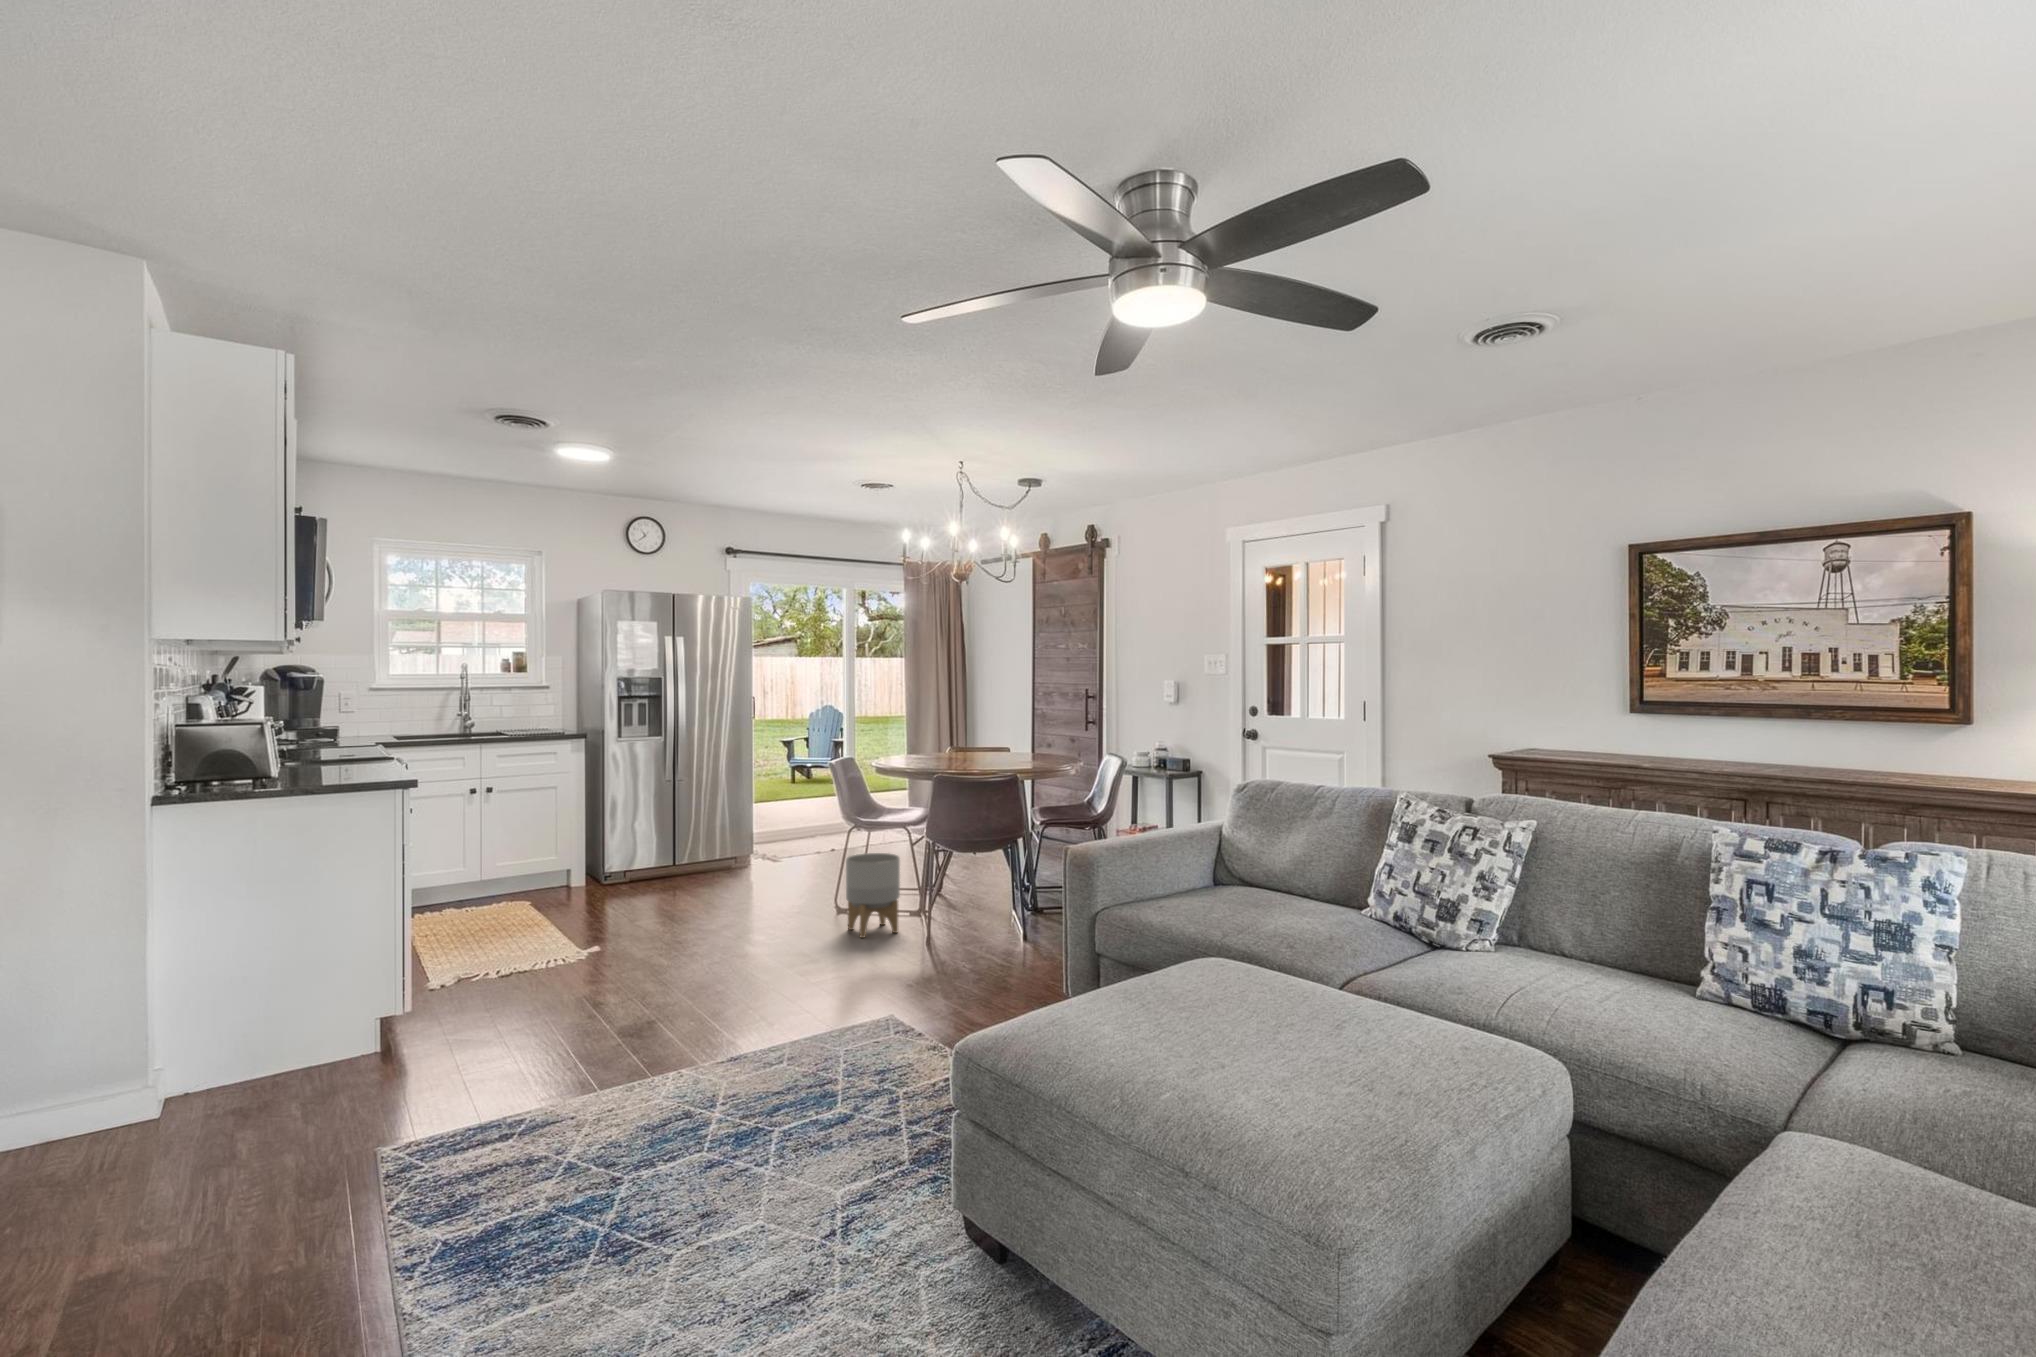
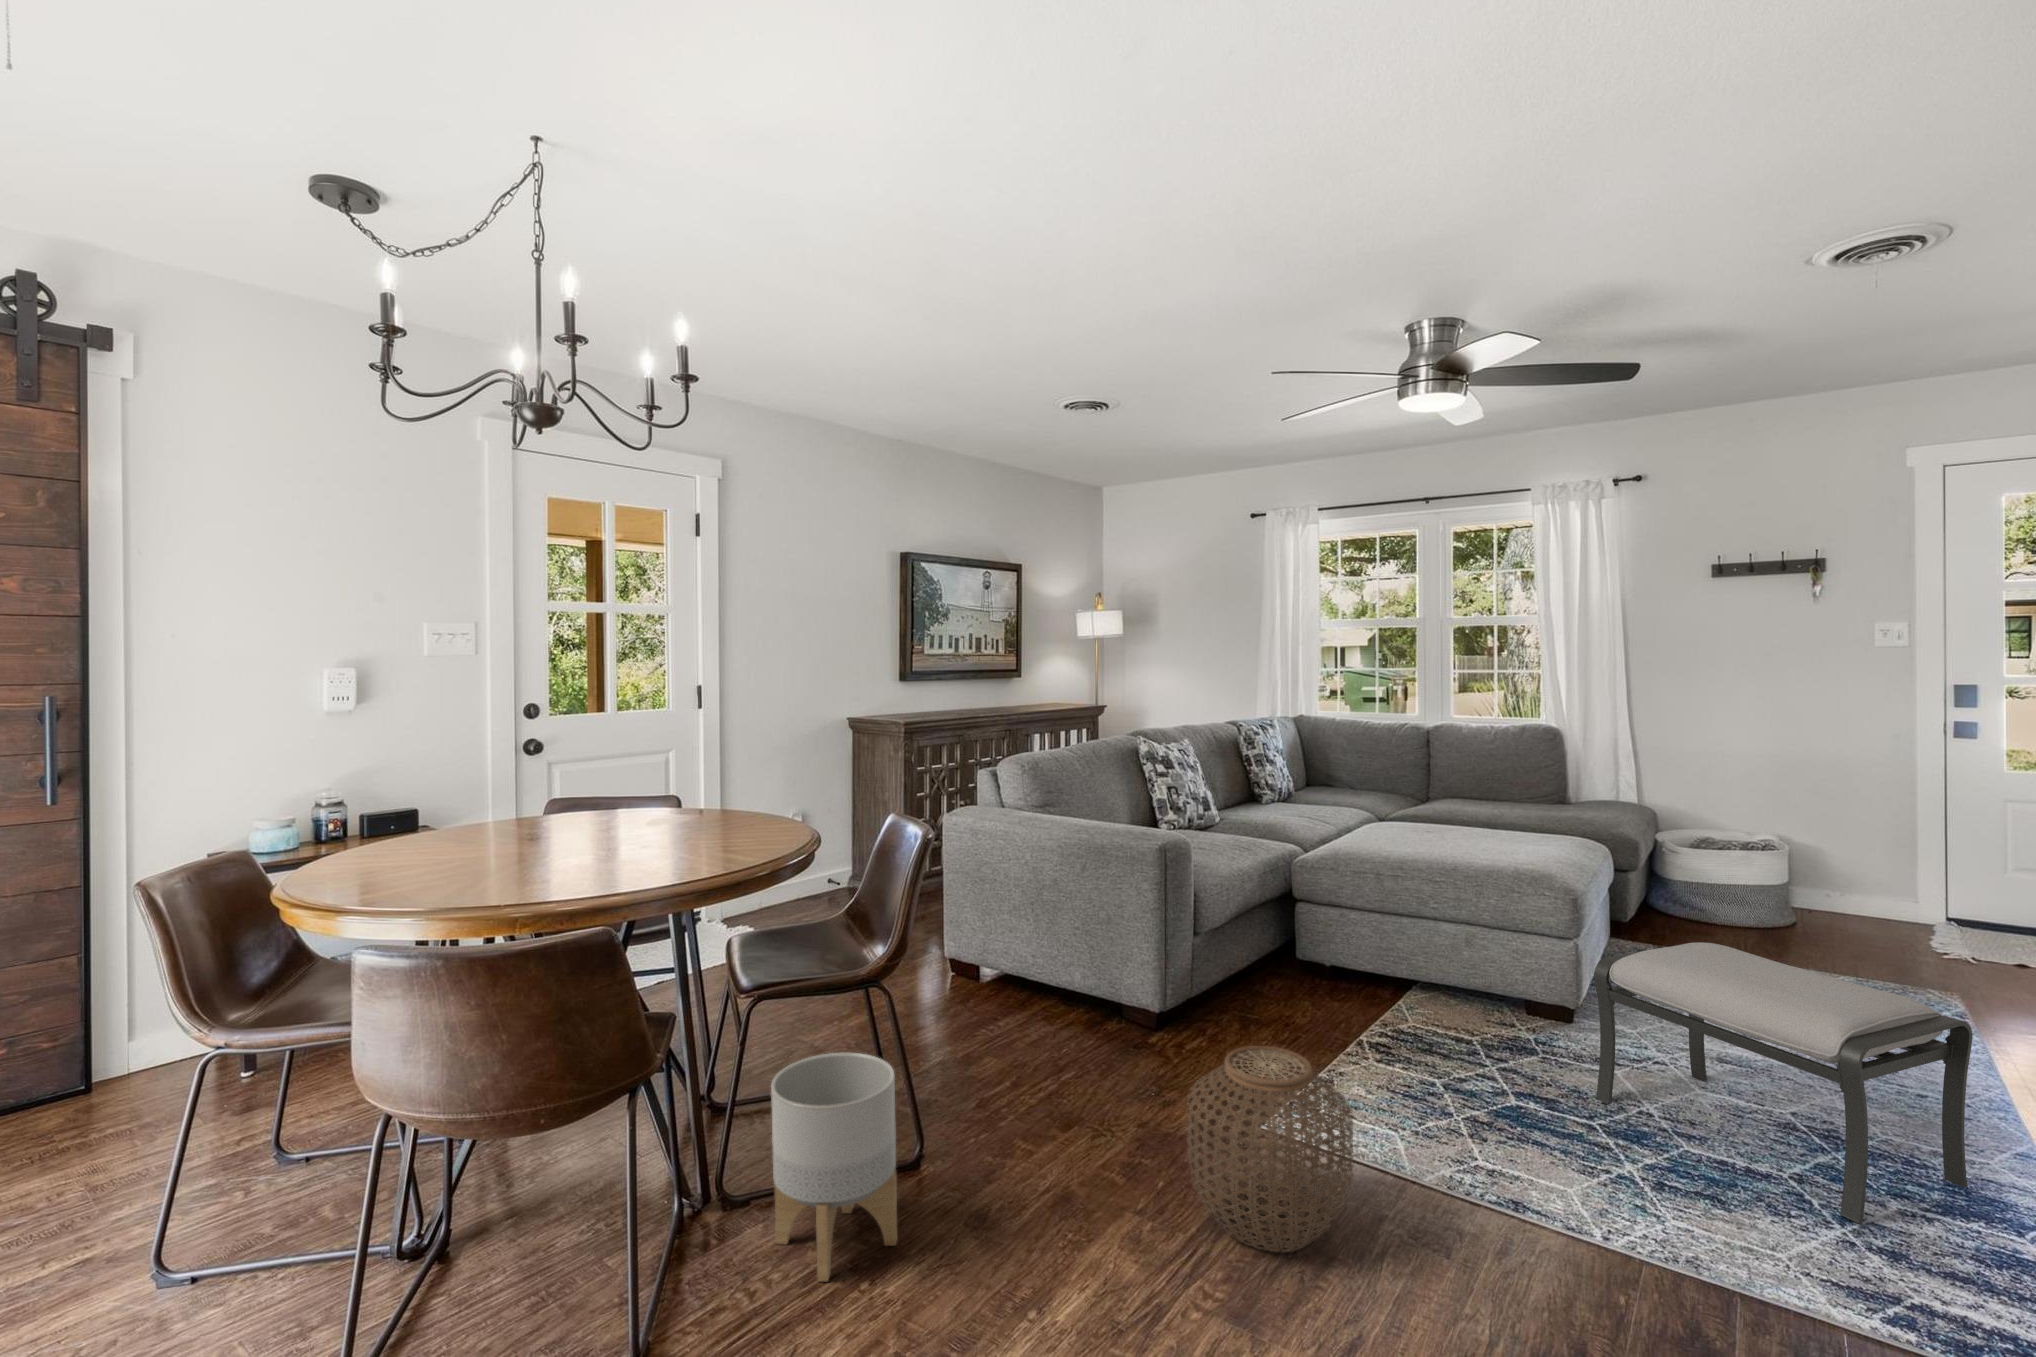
woven basket: none [748,899,841,1006] -> present [1187,1046,1353,1252]
ottoman: none [492,1002,814,1271] -> present [1594,942,1972,1224]

